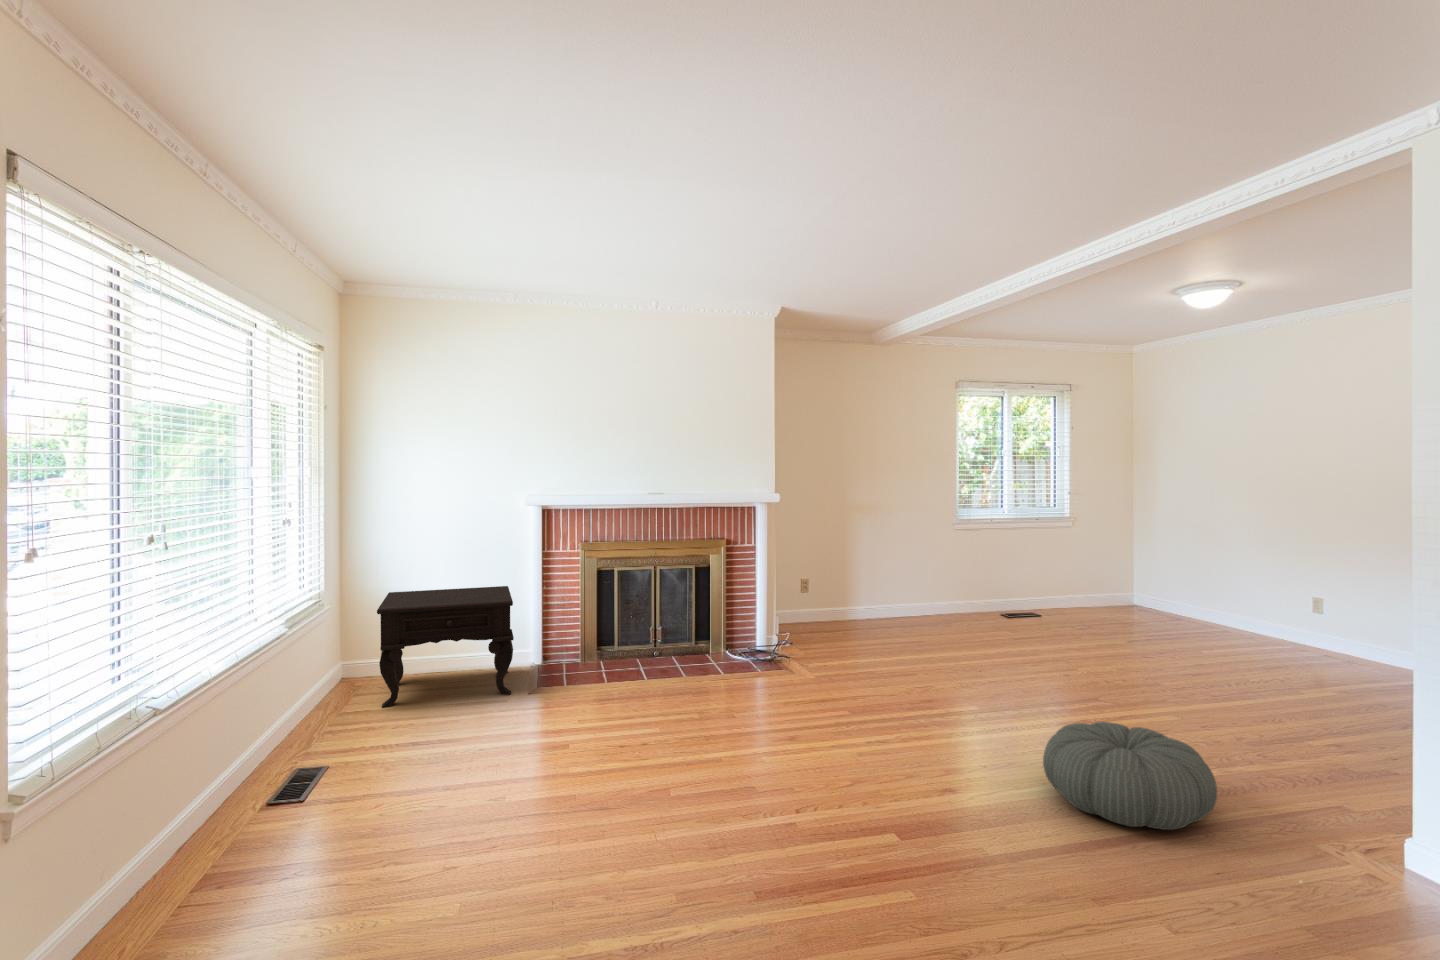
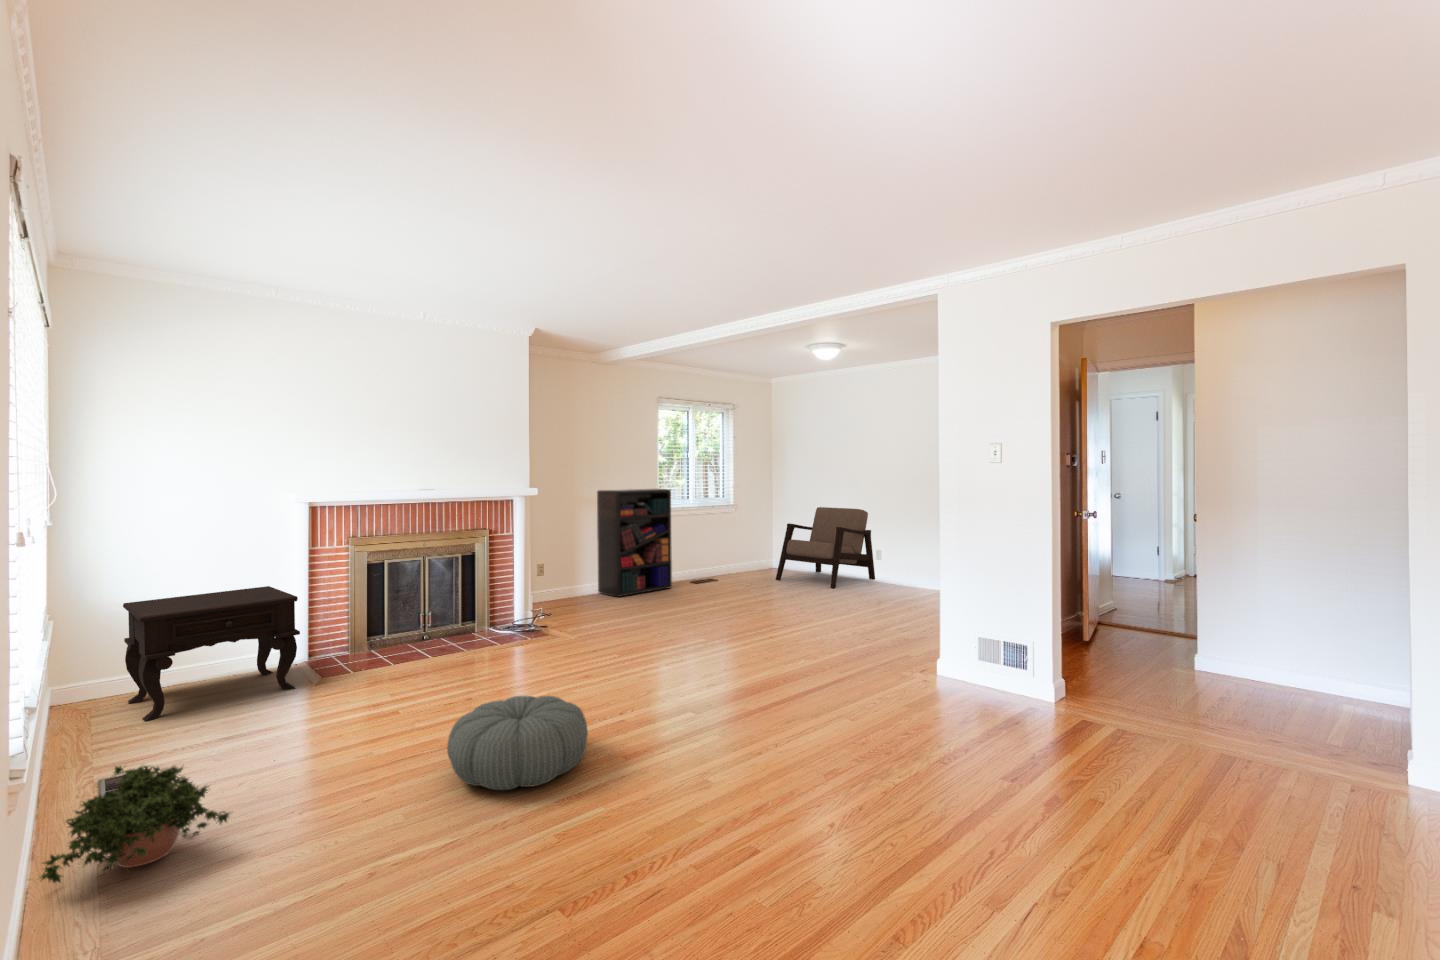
bookshelf: none [874,496,970,629] -> present [597,489,672,597]
armchair: none [1128,529,1307,653] -> present [776,507,875,588]
pouf: present [1043,722,1217,830] -> present [447,696,588,790]
potted plant: none [151,767,316,894] -> present [41,766,230,883]

